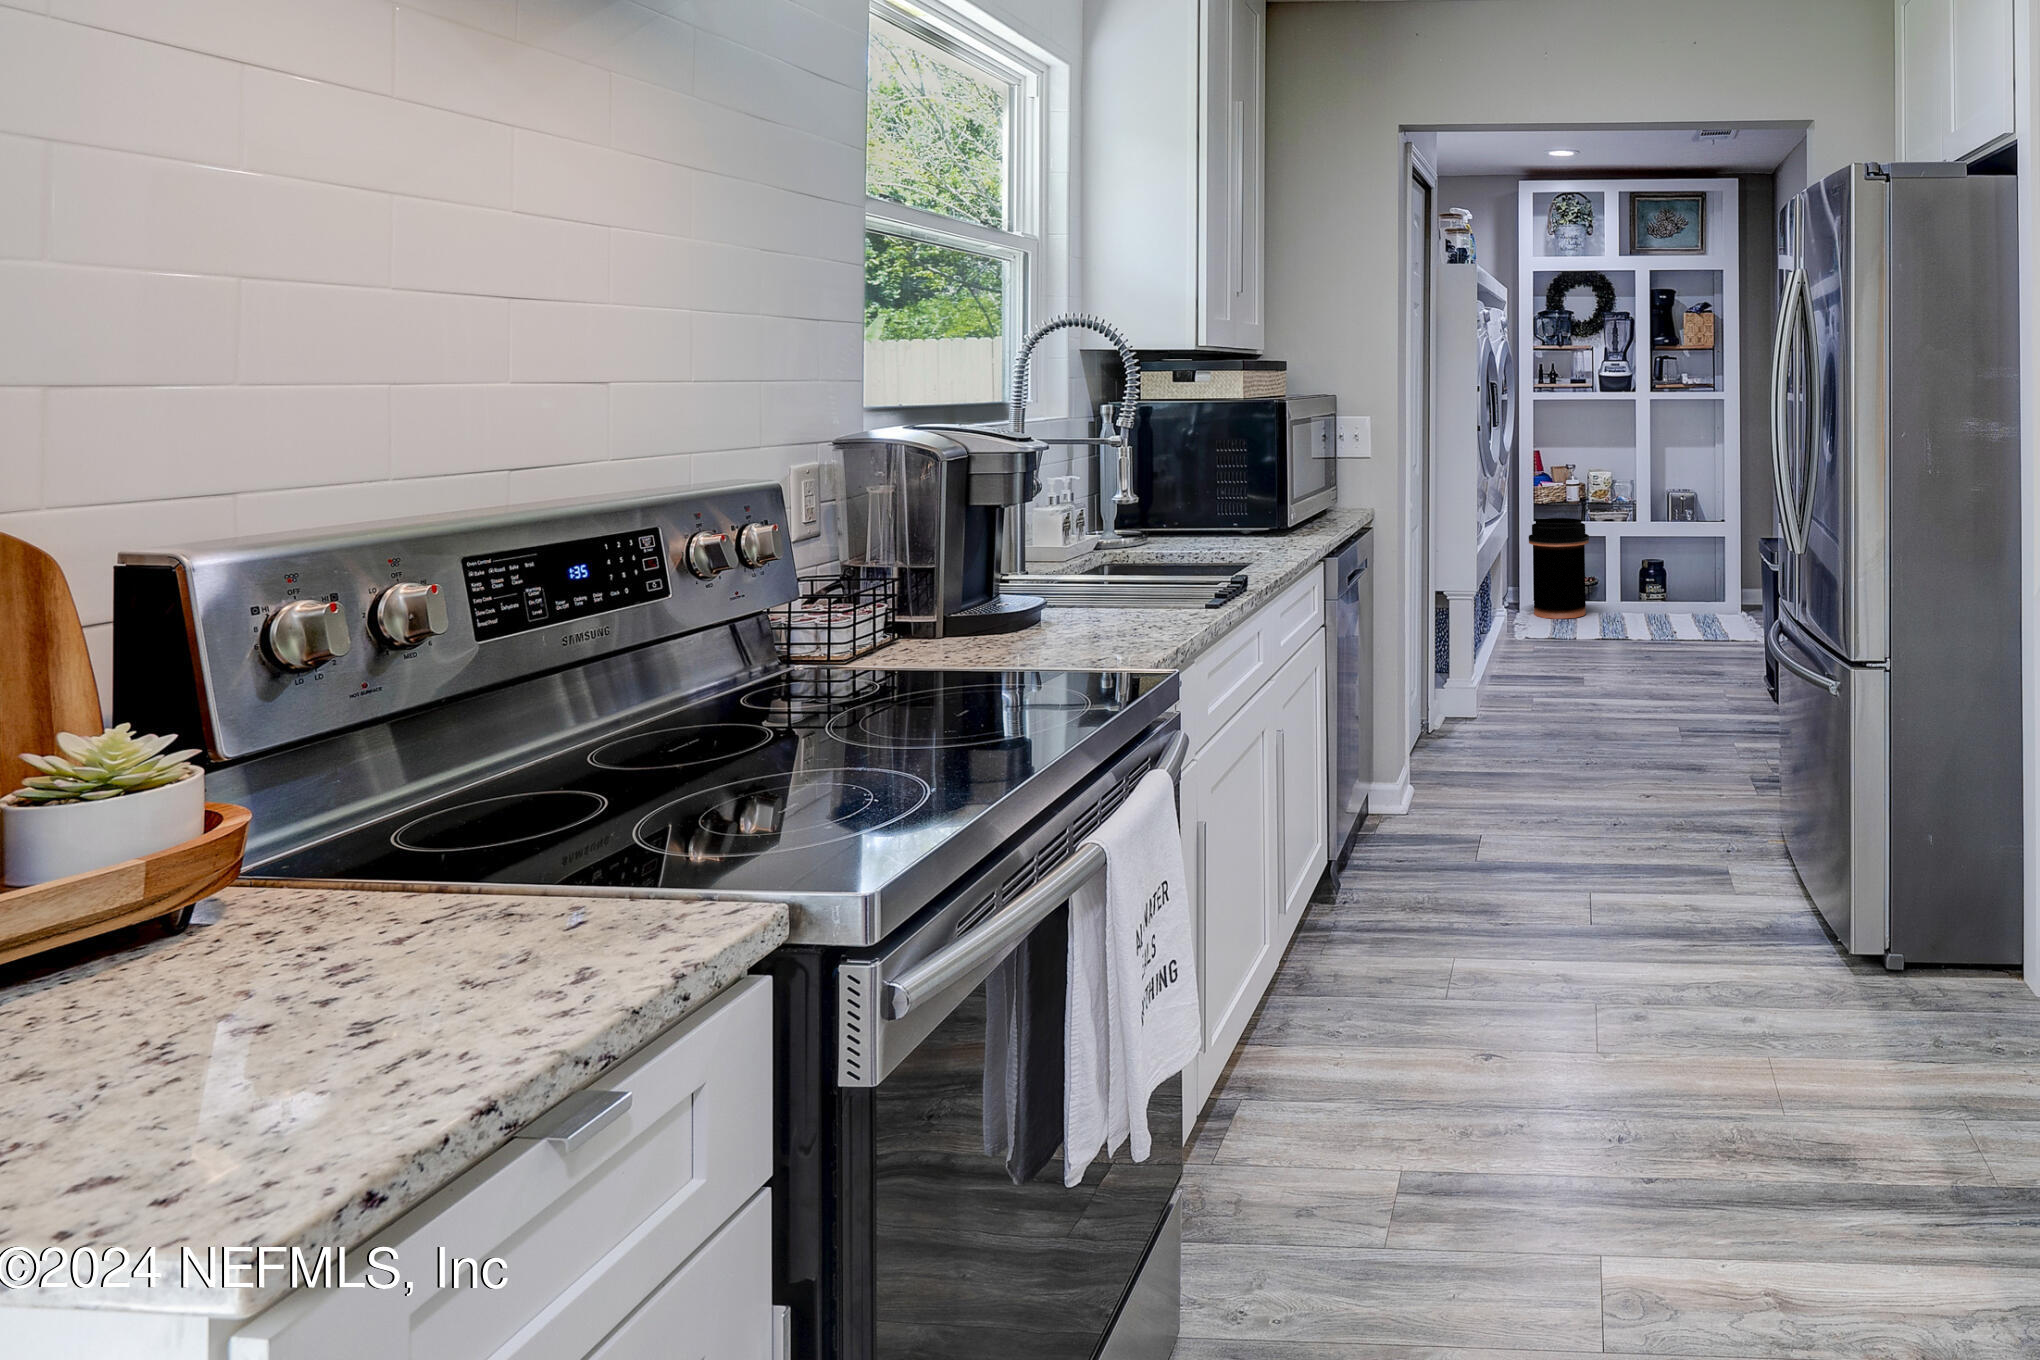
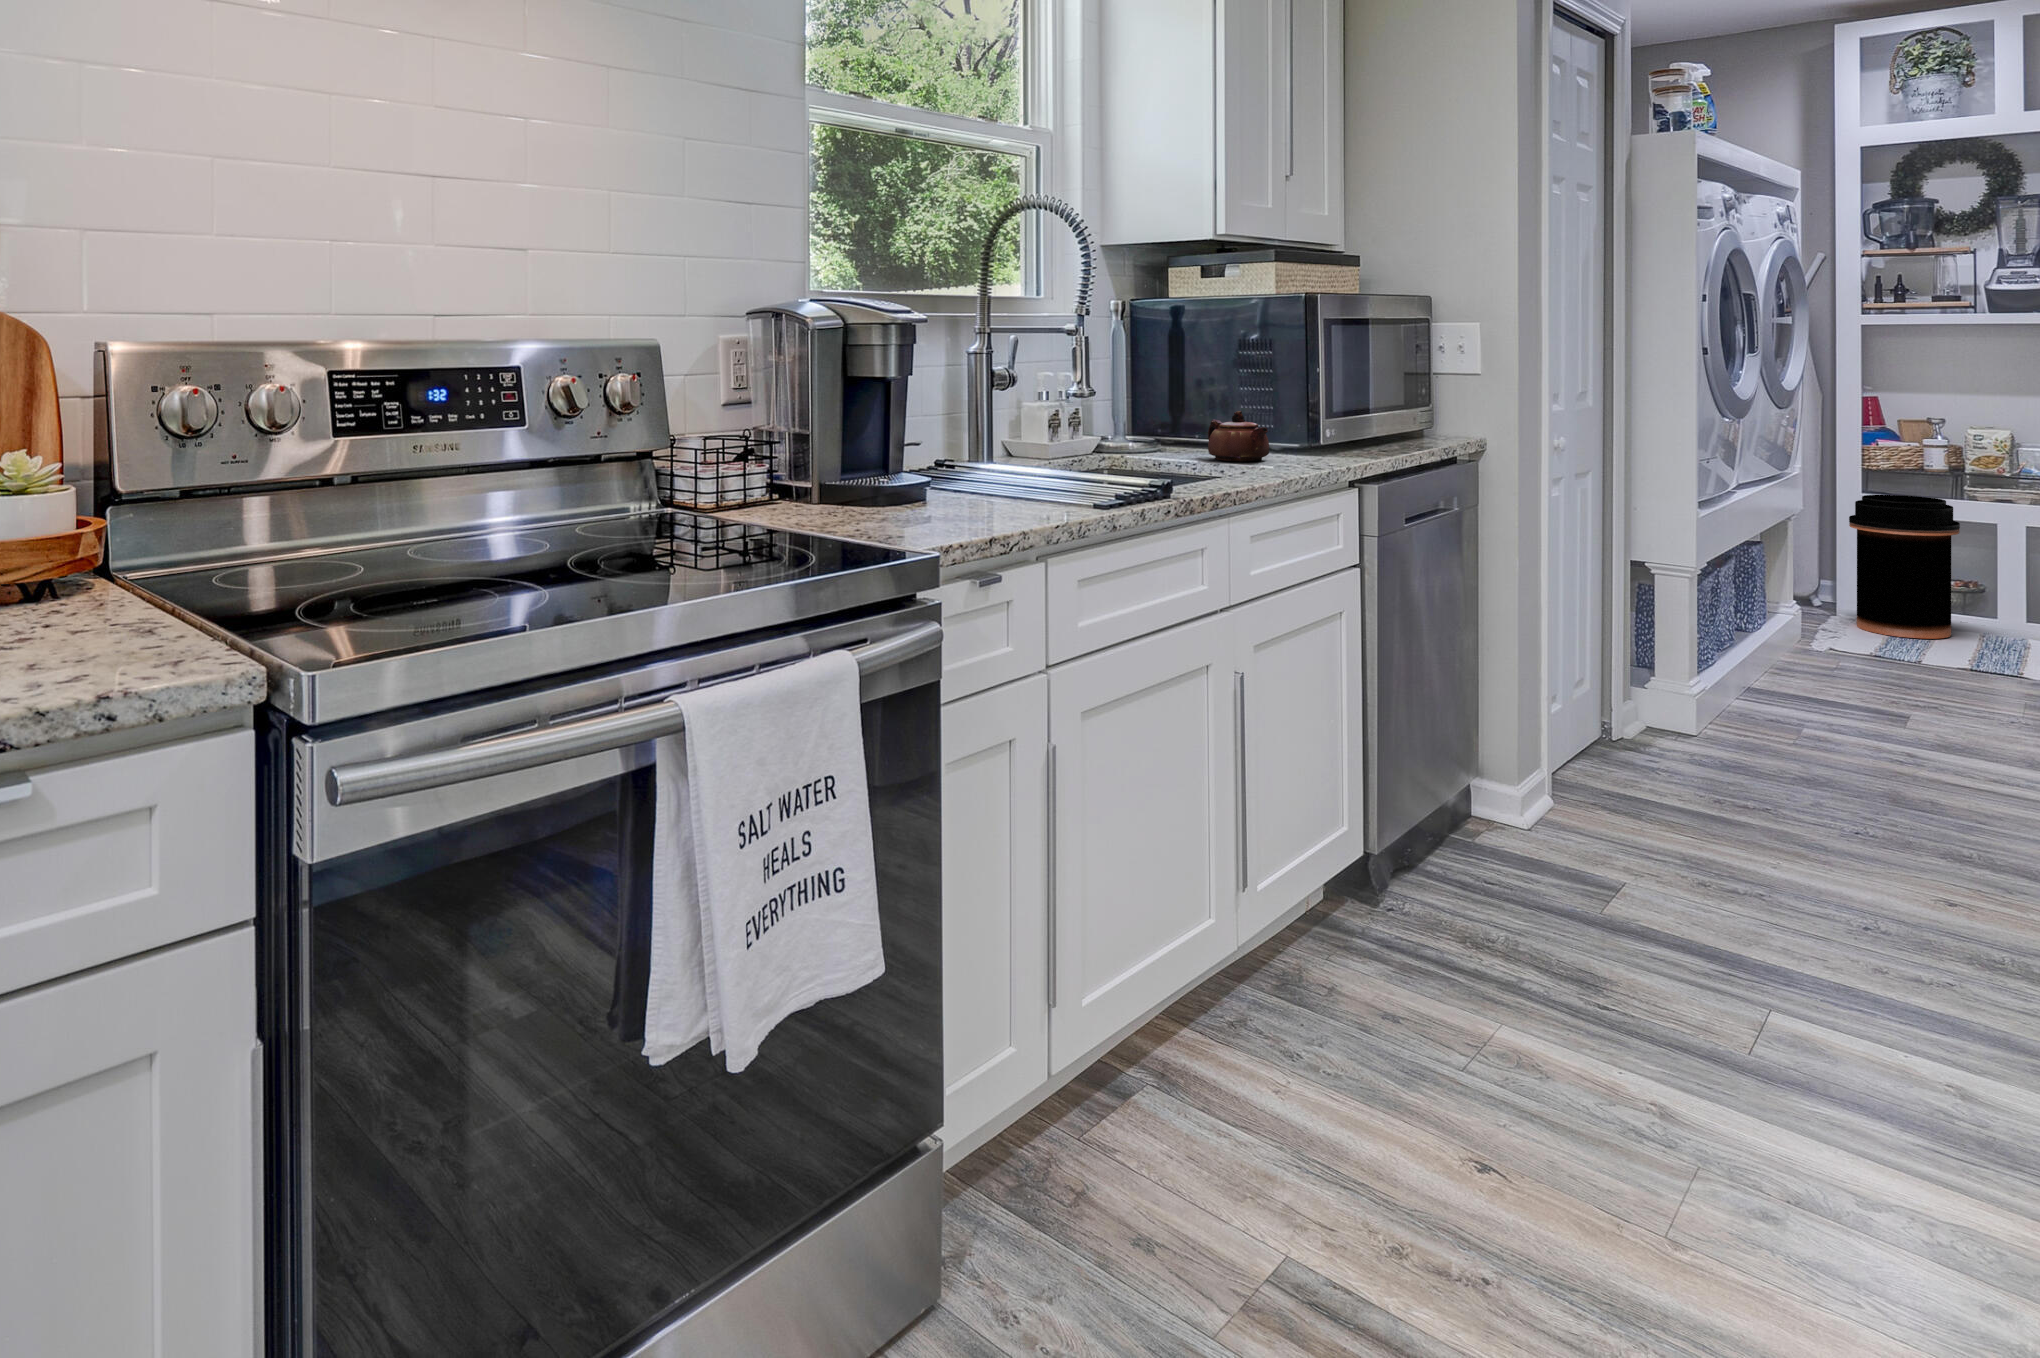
teapot: none [1191,501,1250,545] -> present [1208,411,1269,461]

